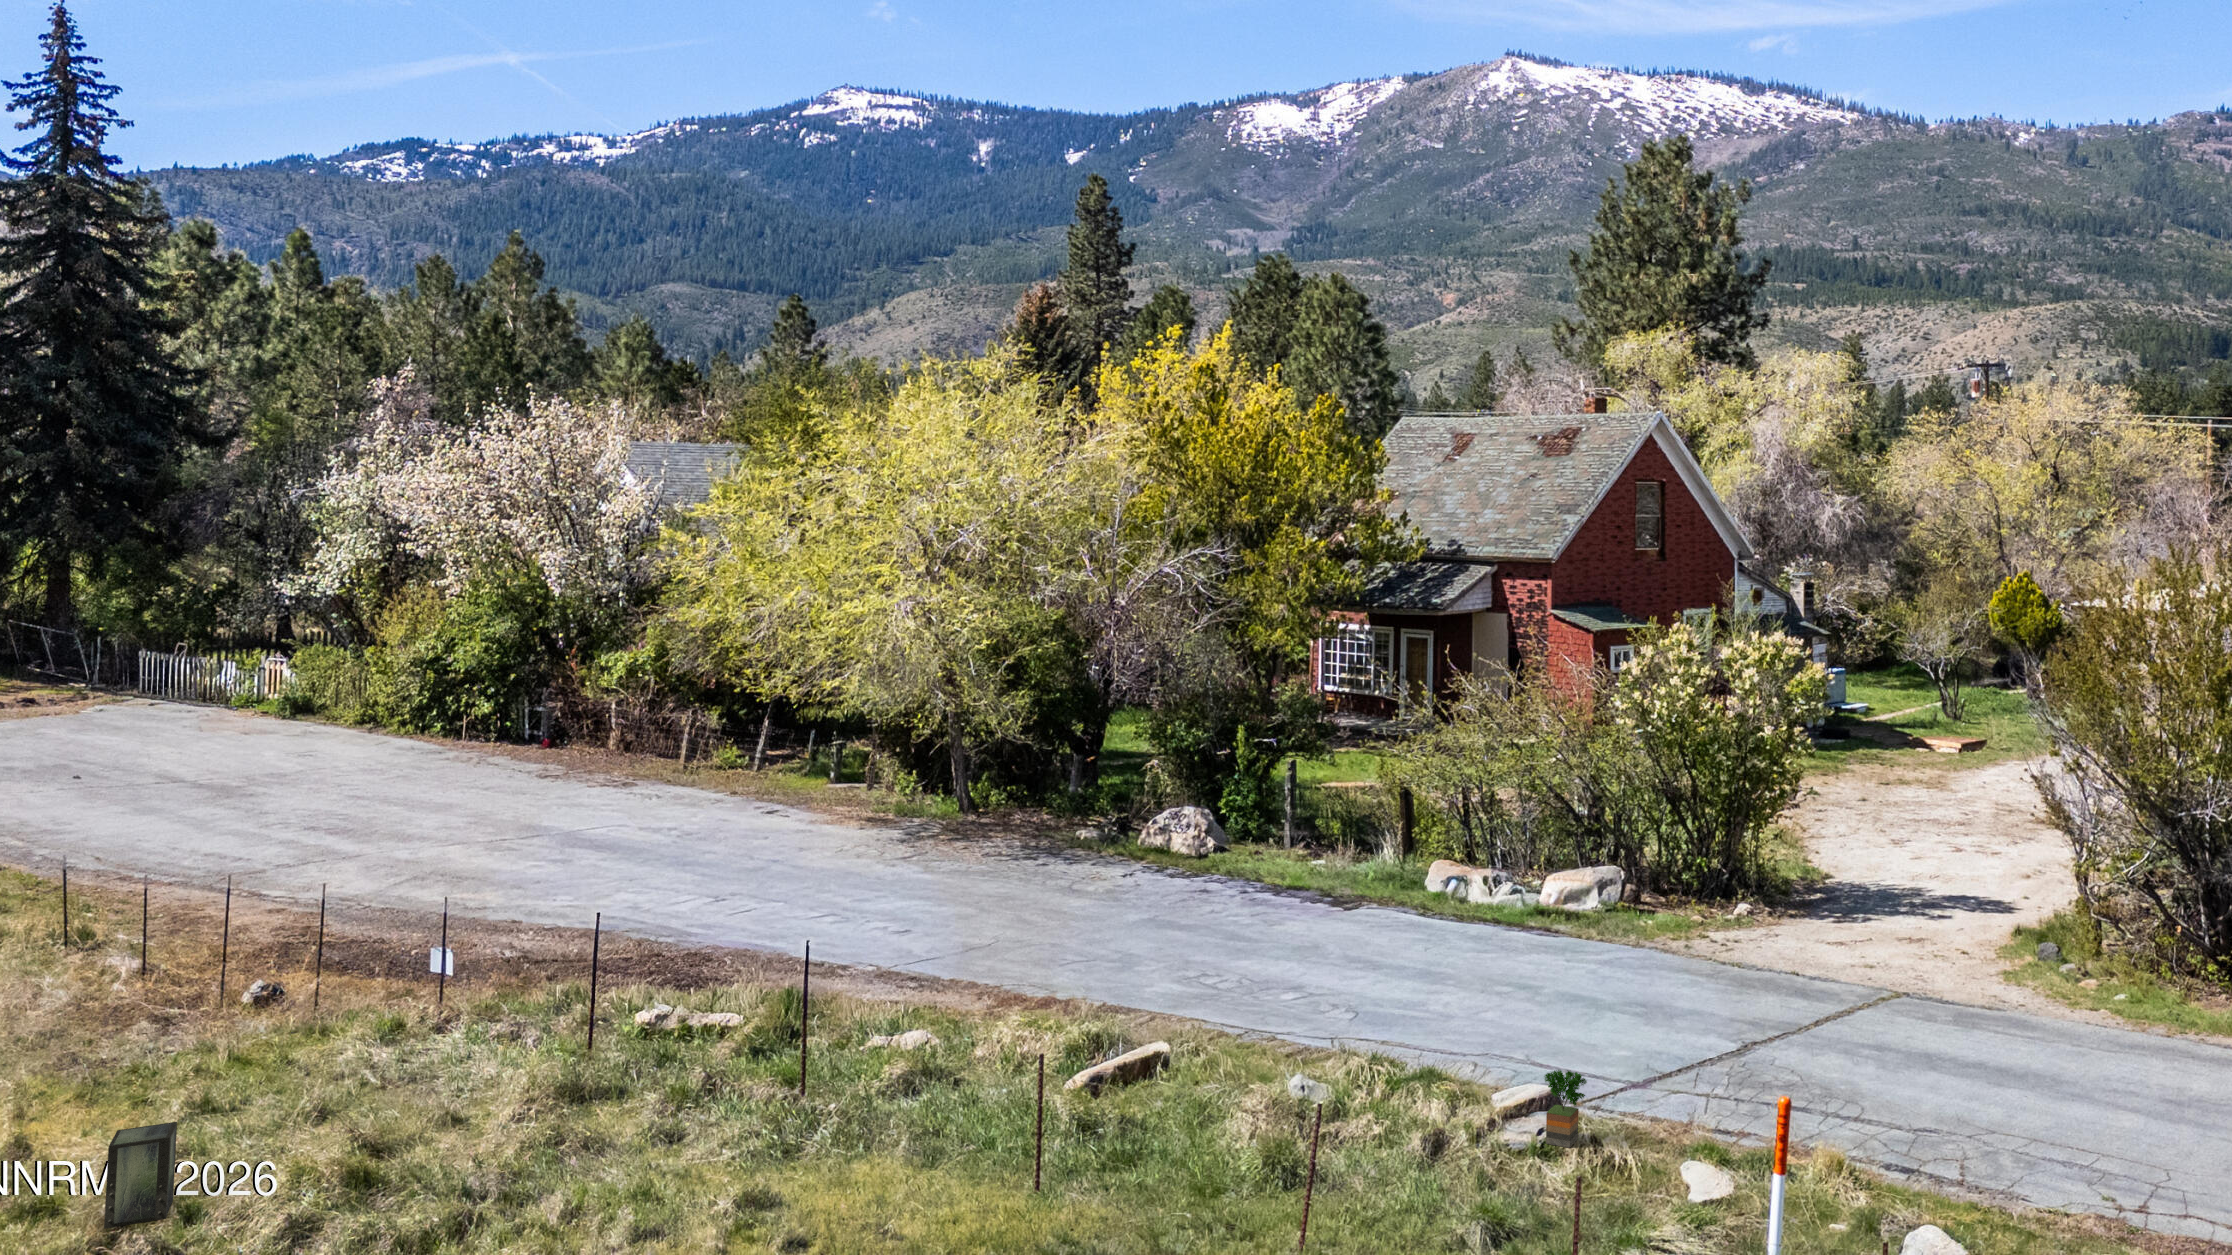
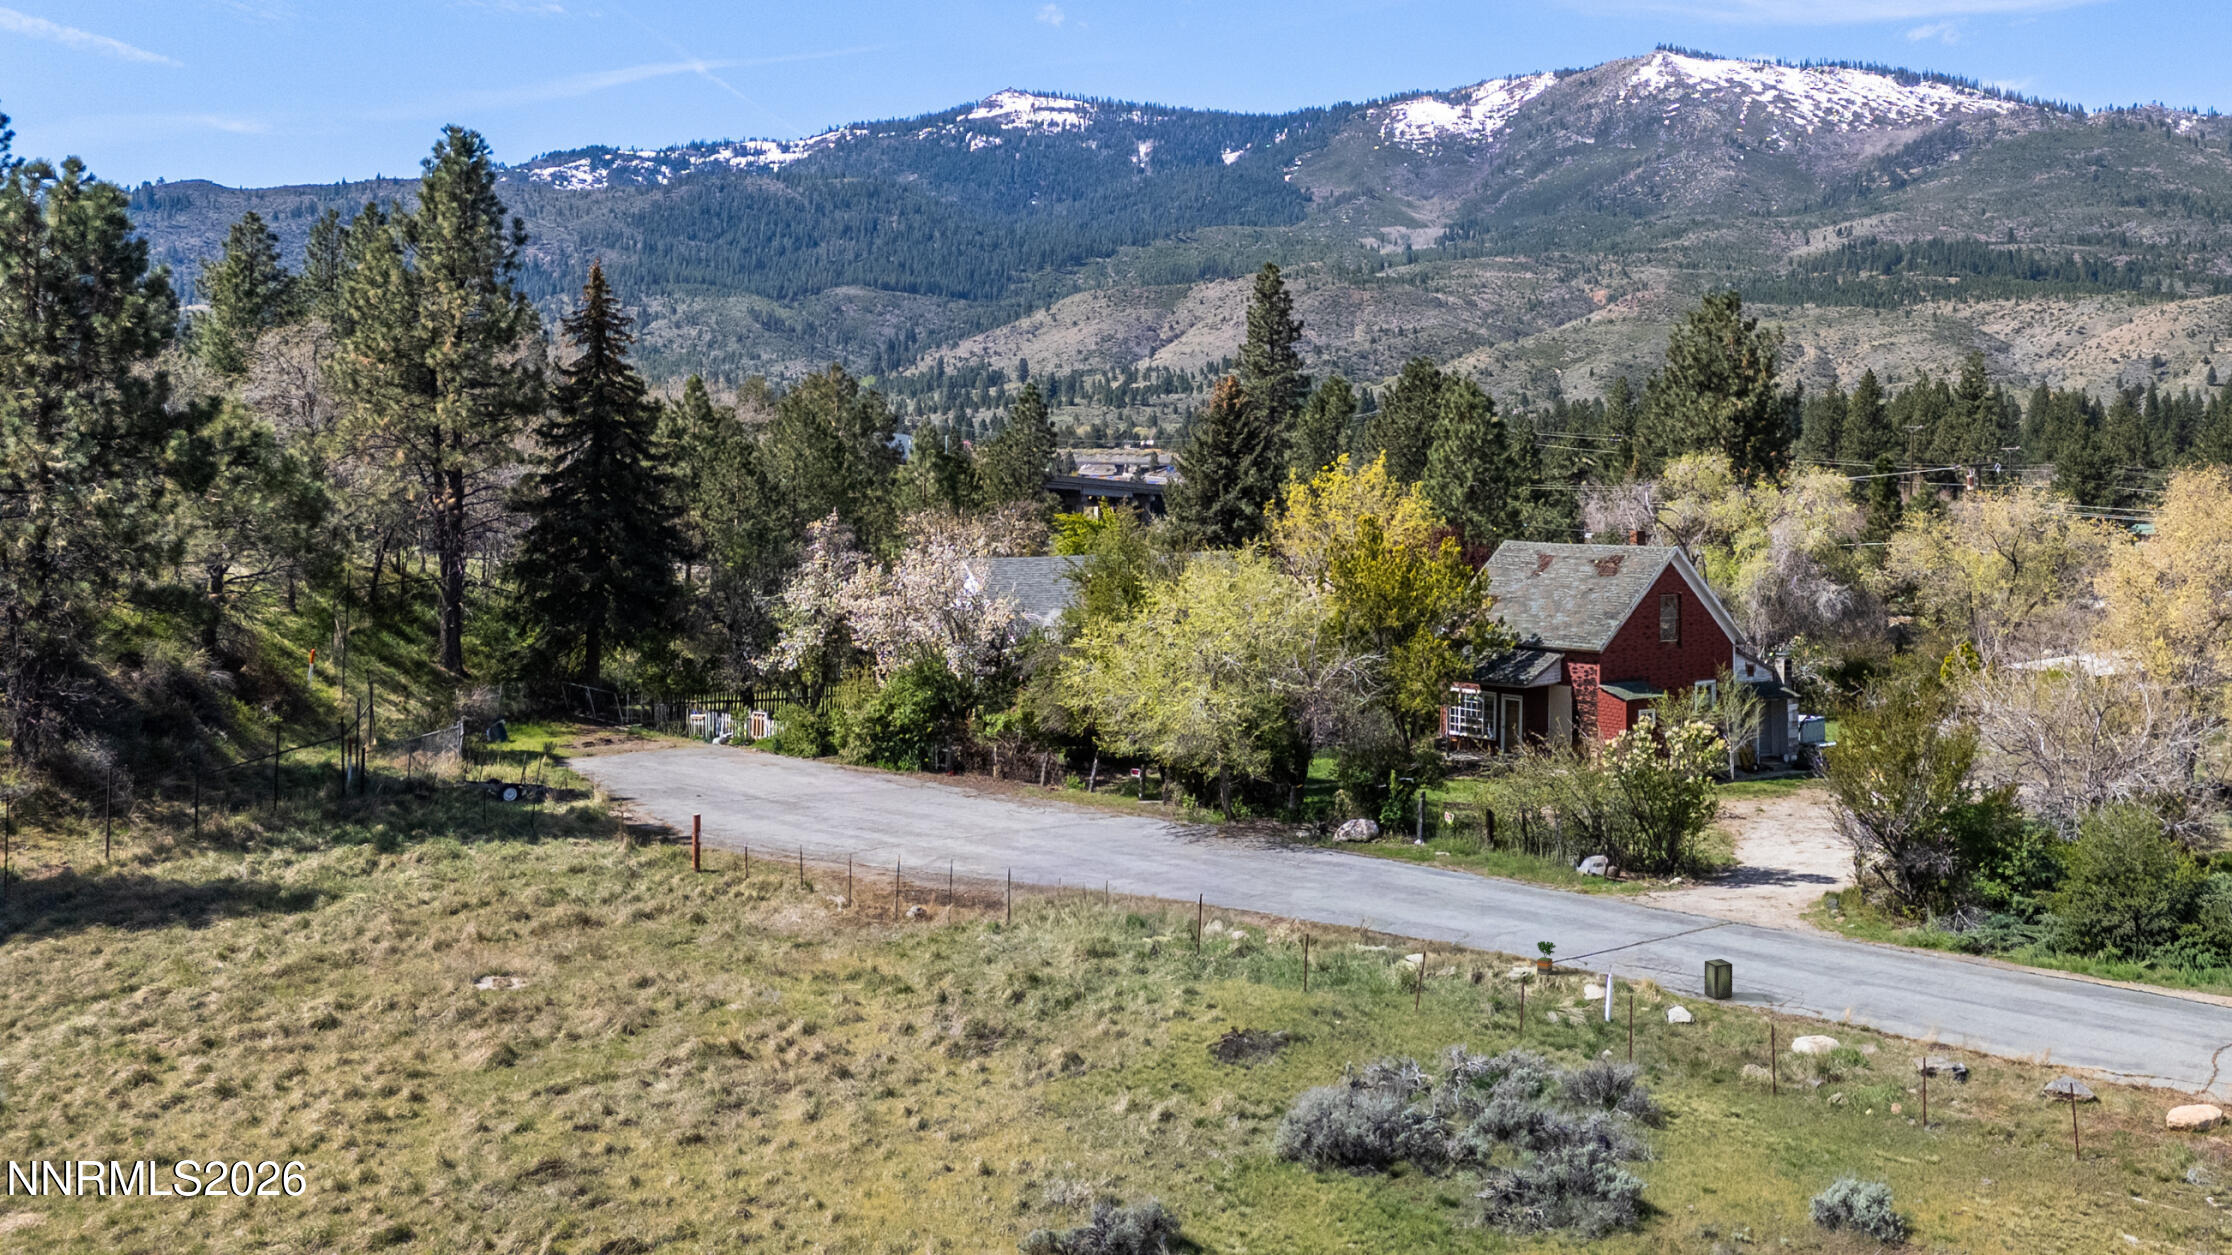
storage box: present [104,1122,177,1229] -> present [1704,959,1732,1000]

